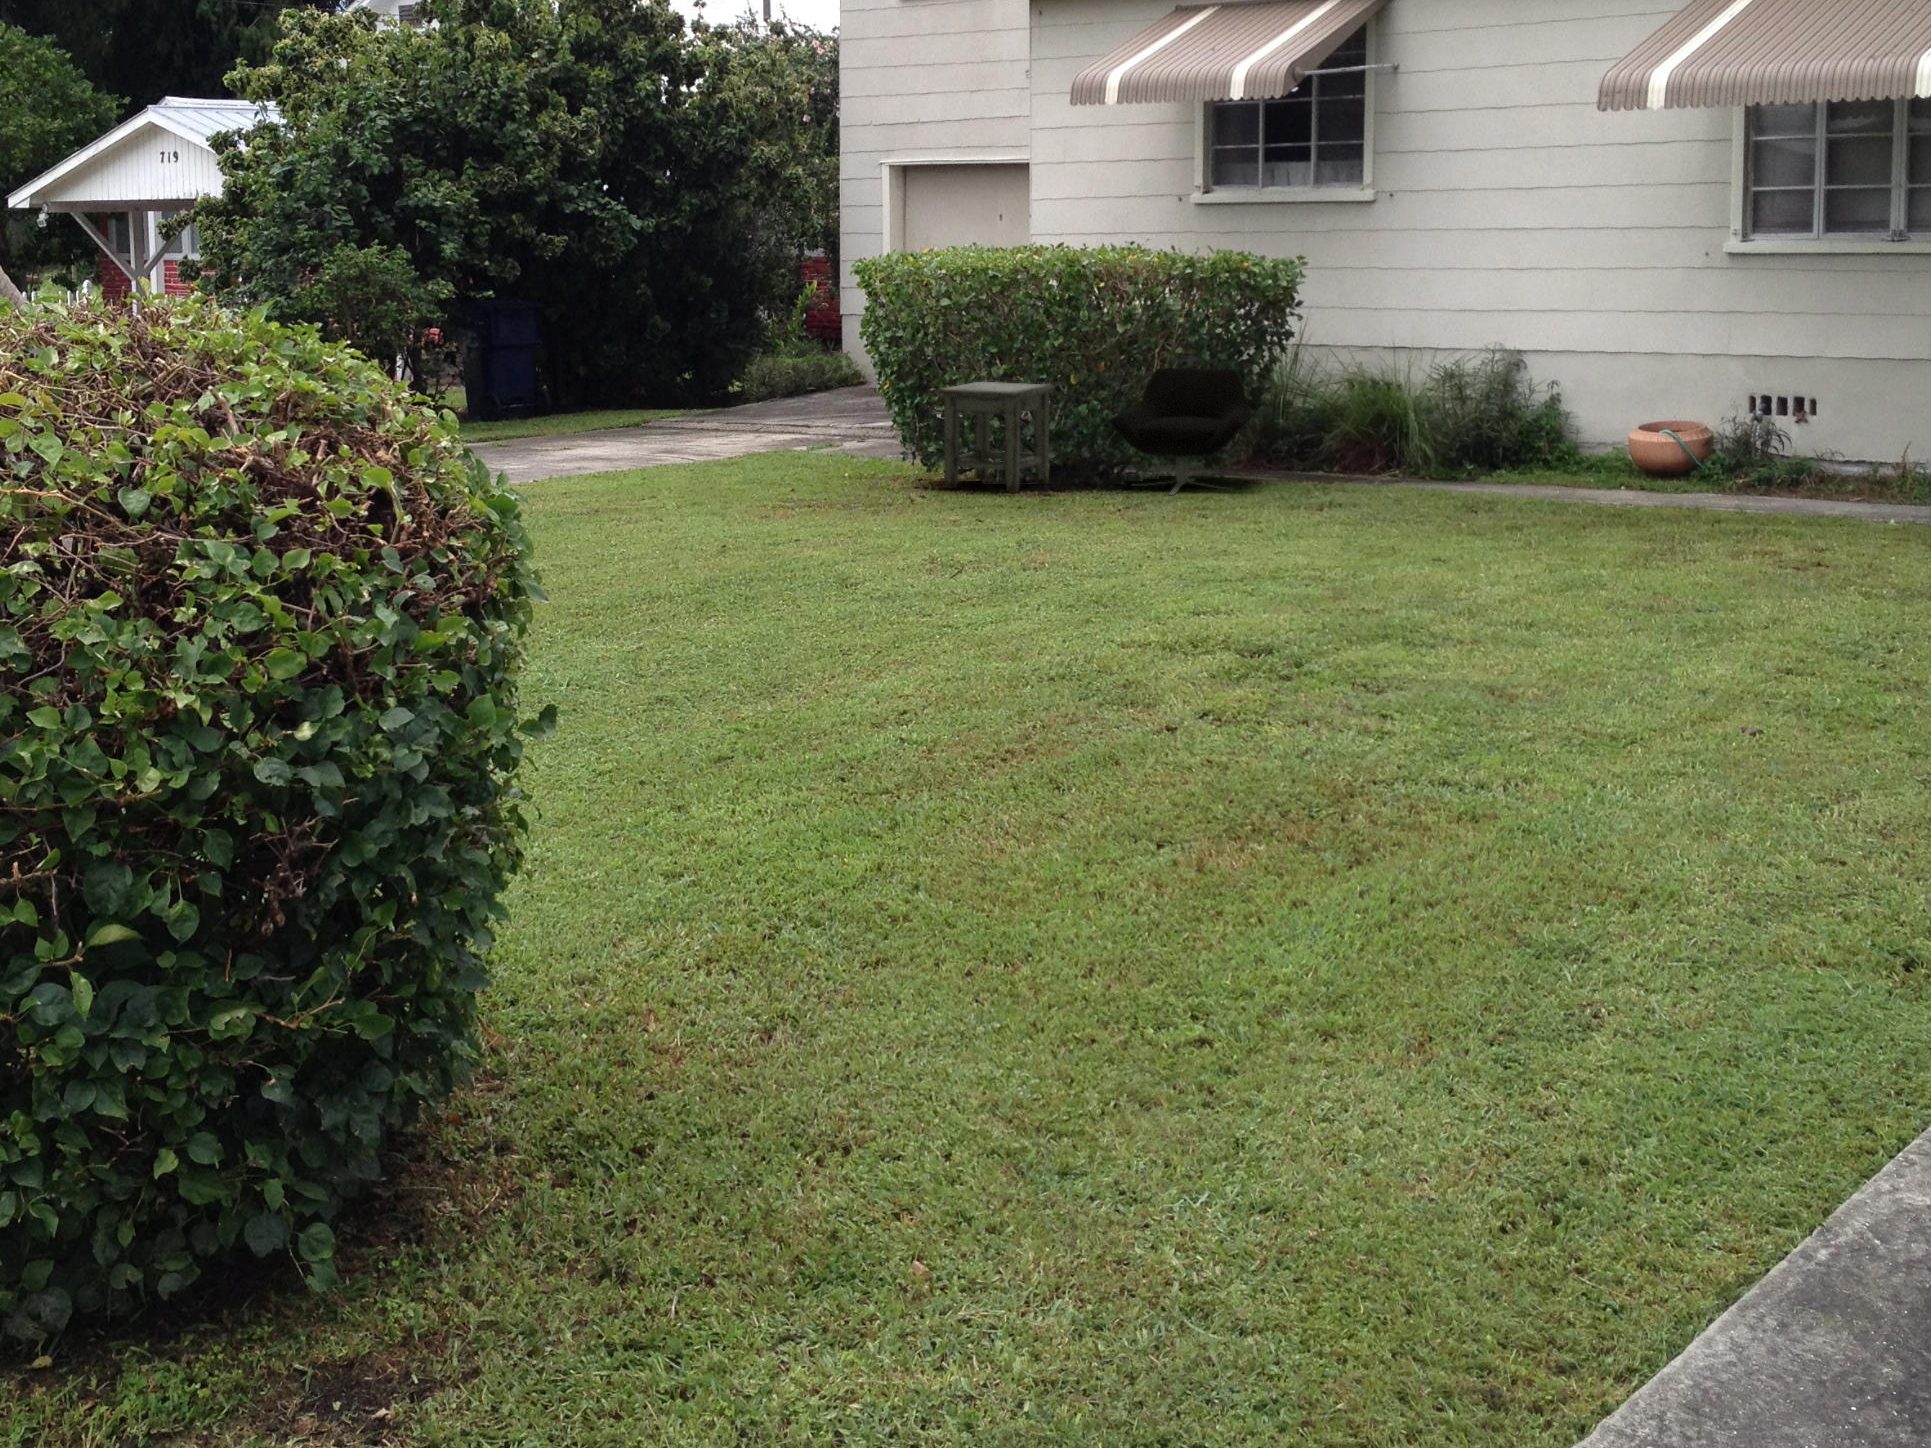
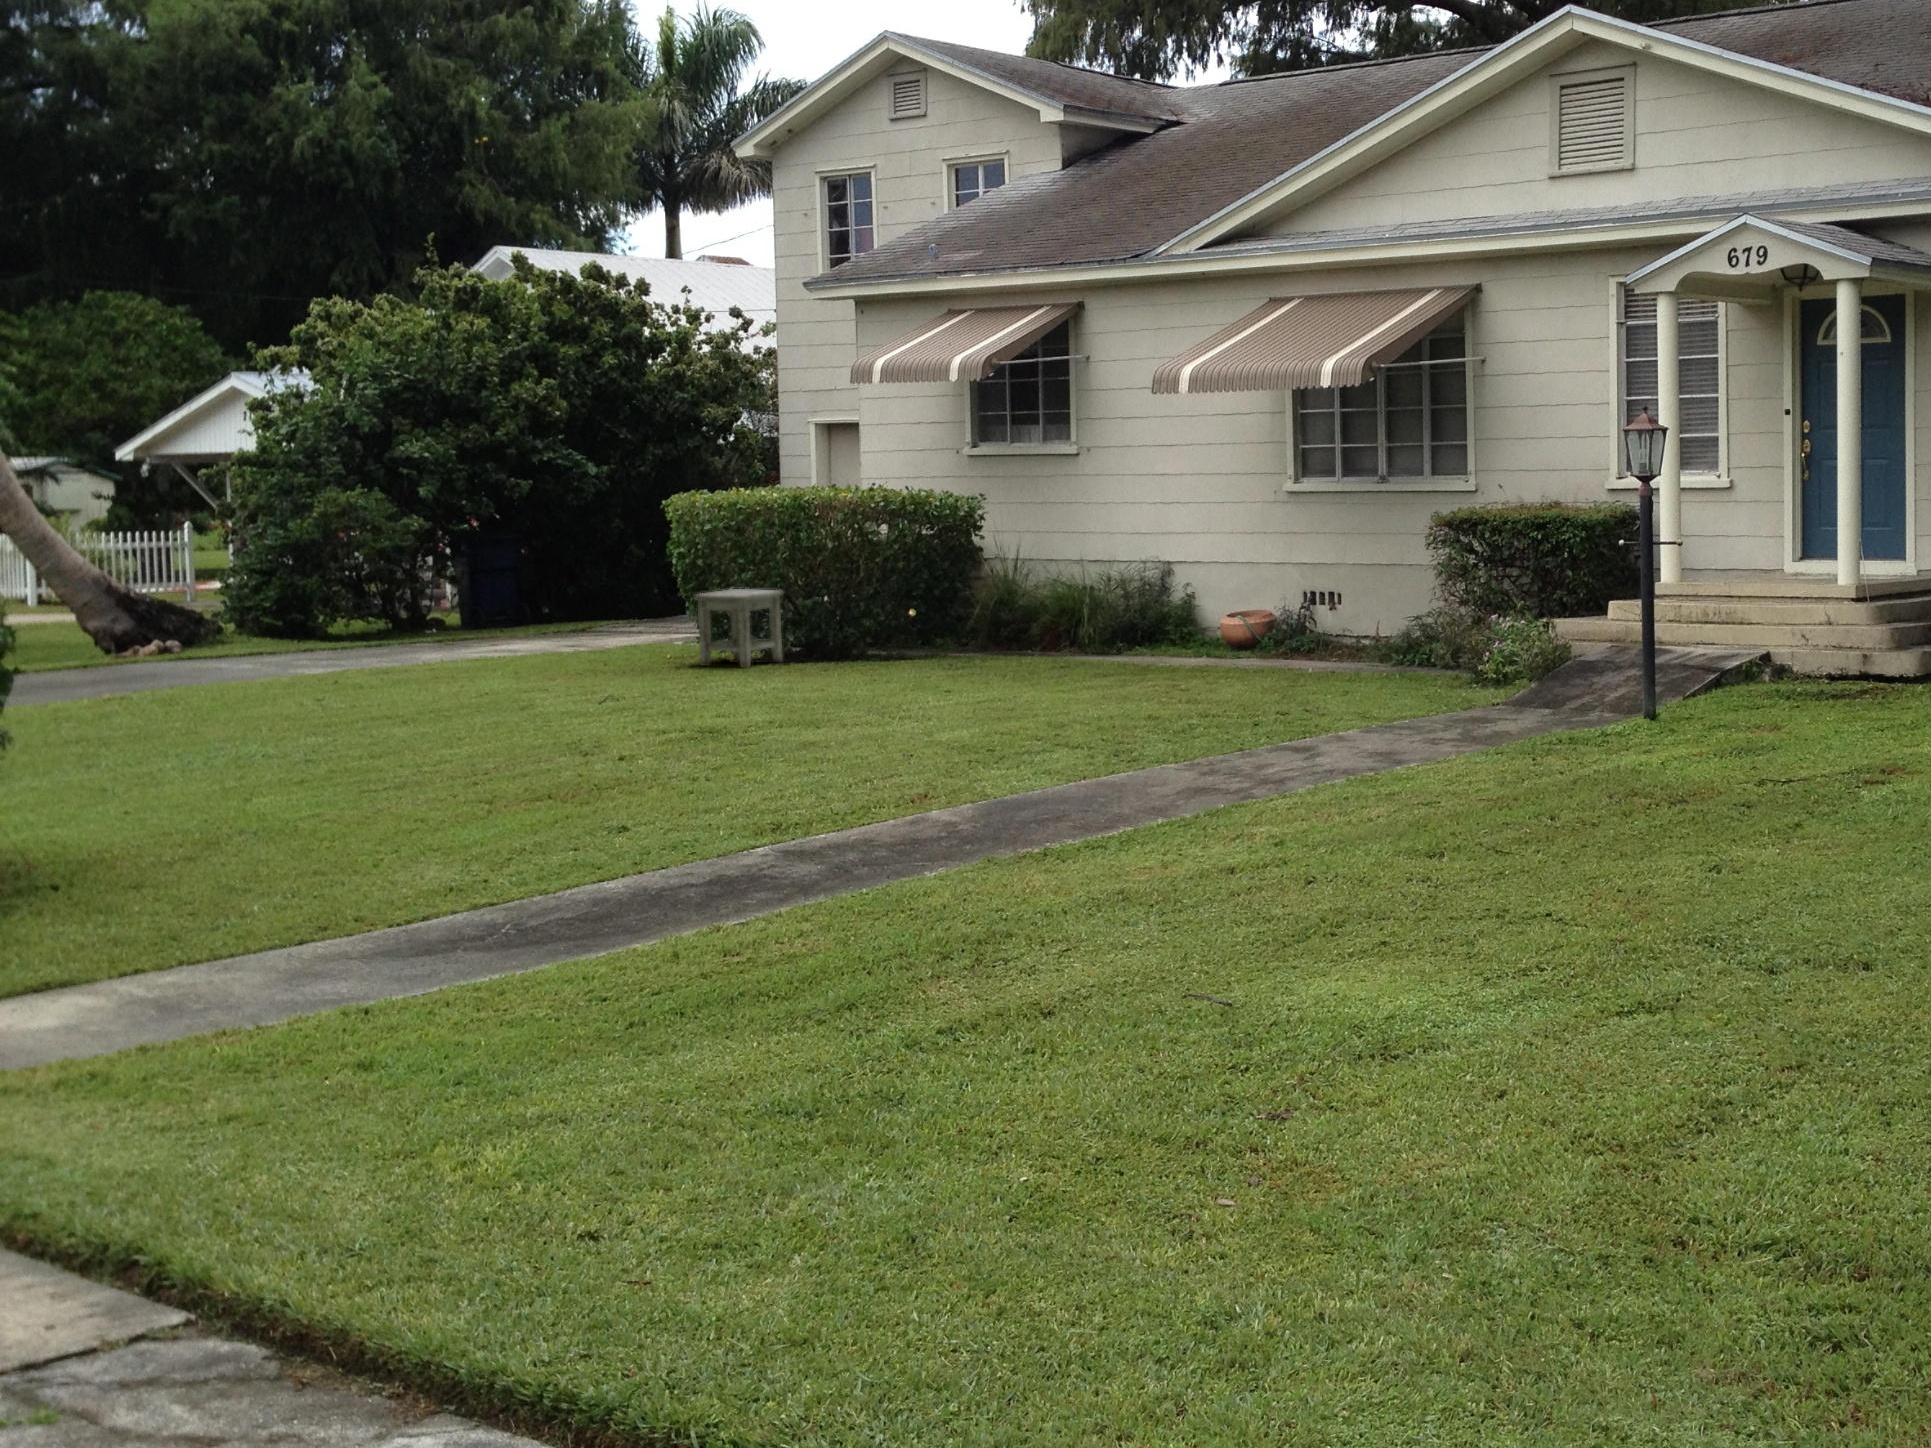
lounge chair: present [1110,368,1251,495] -> none [815,577,925,668]

